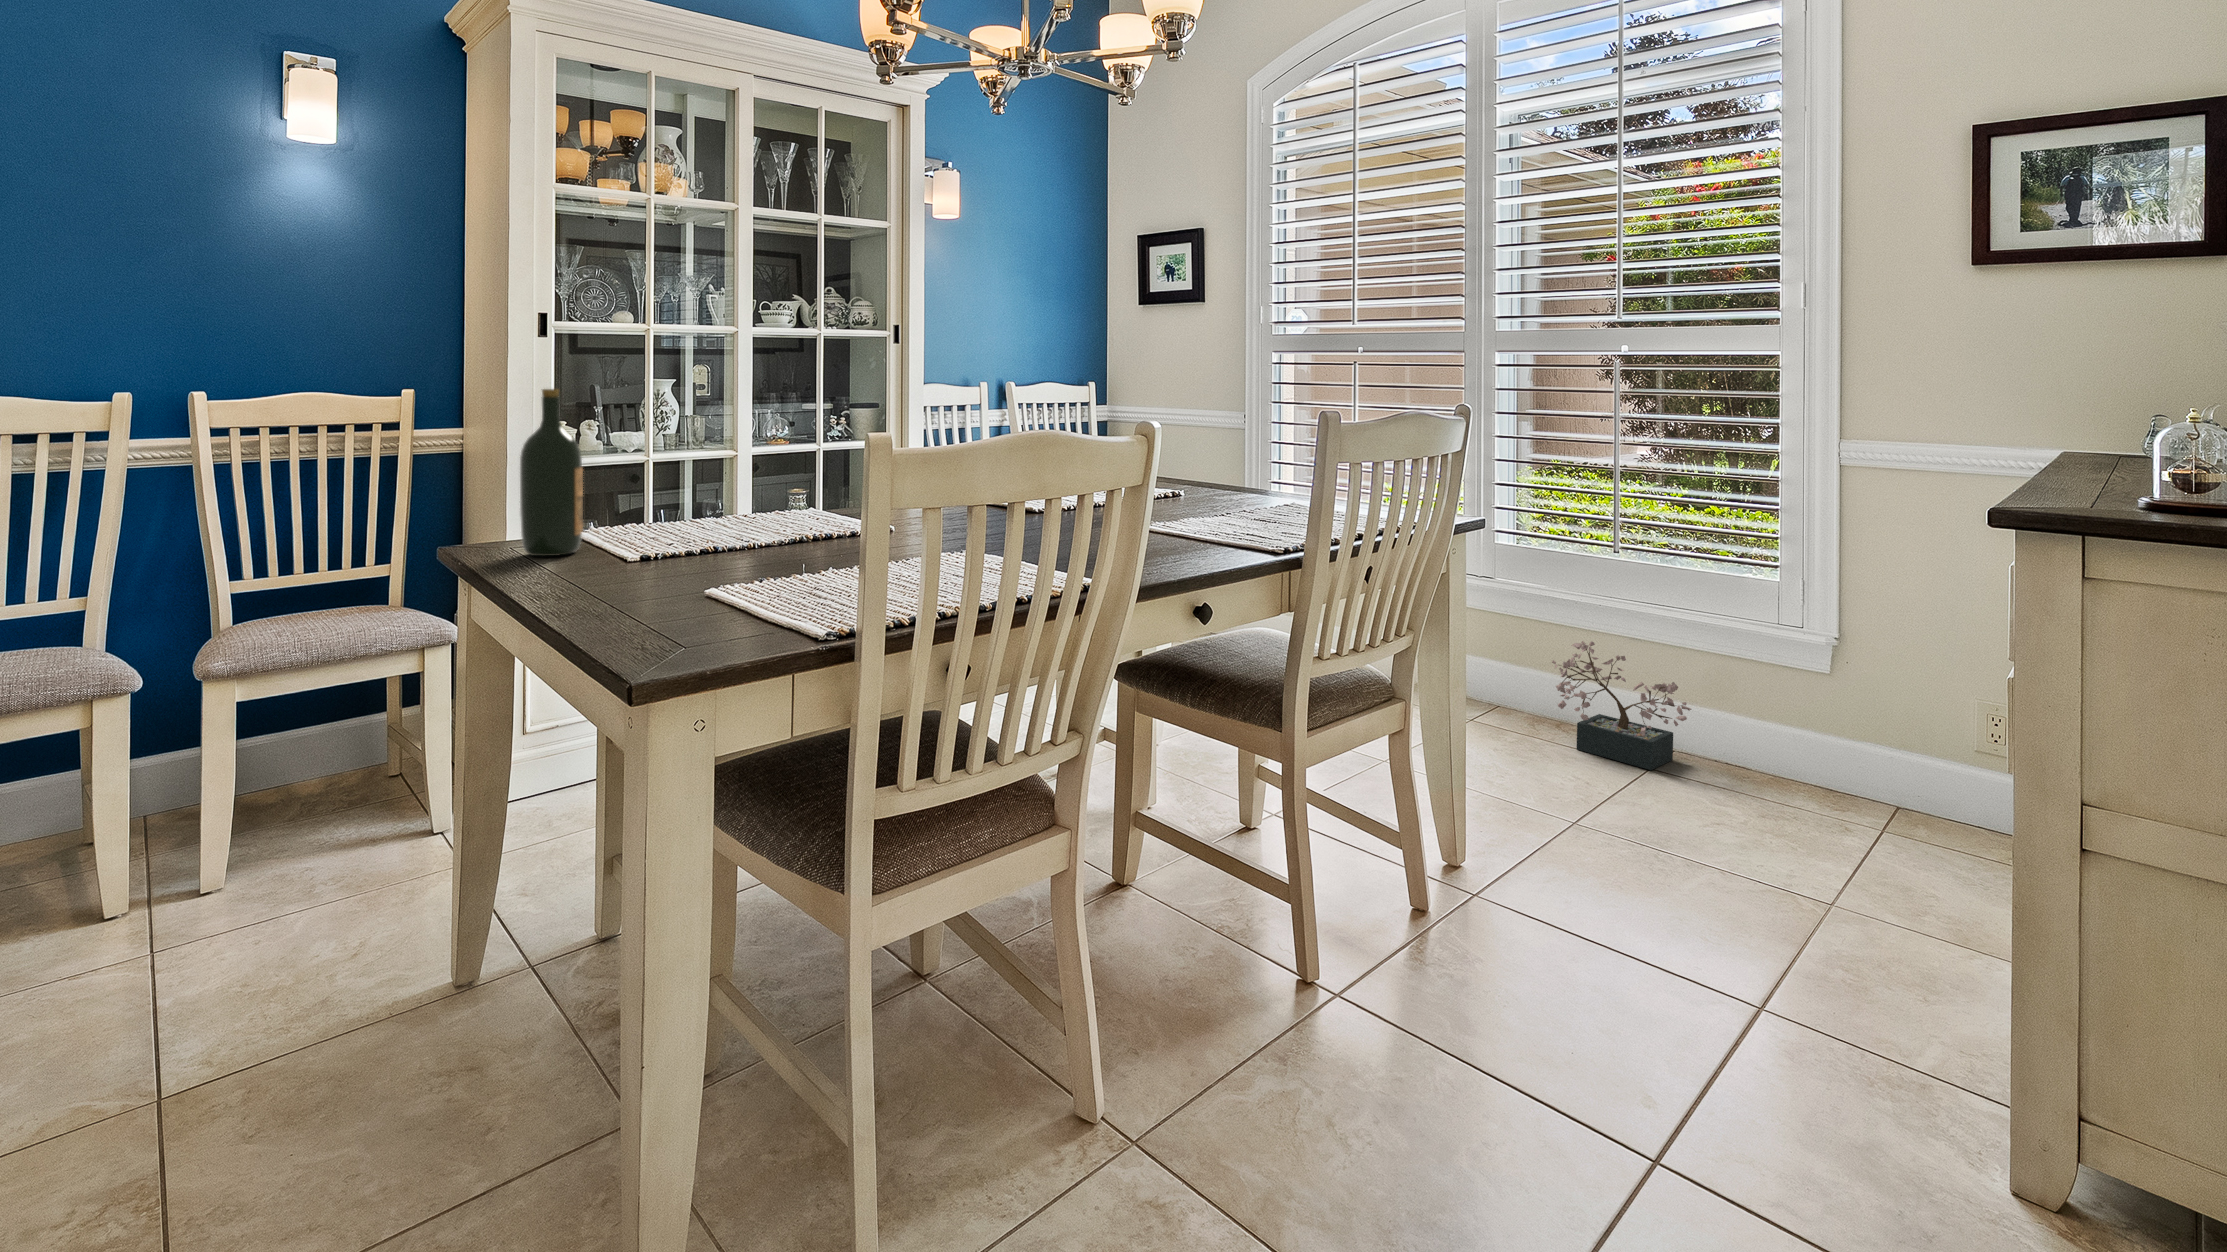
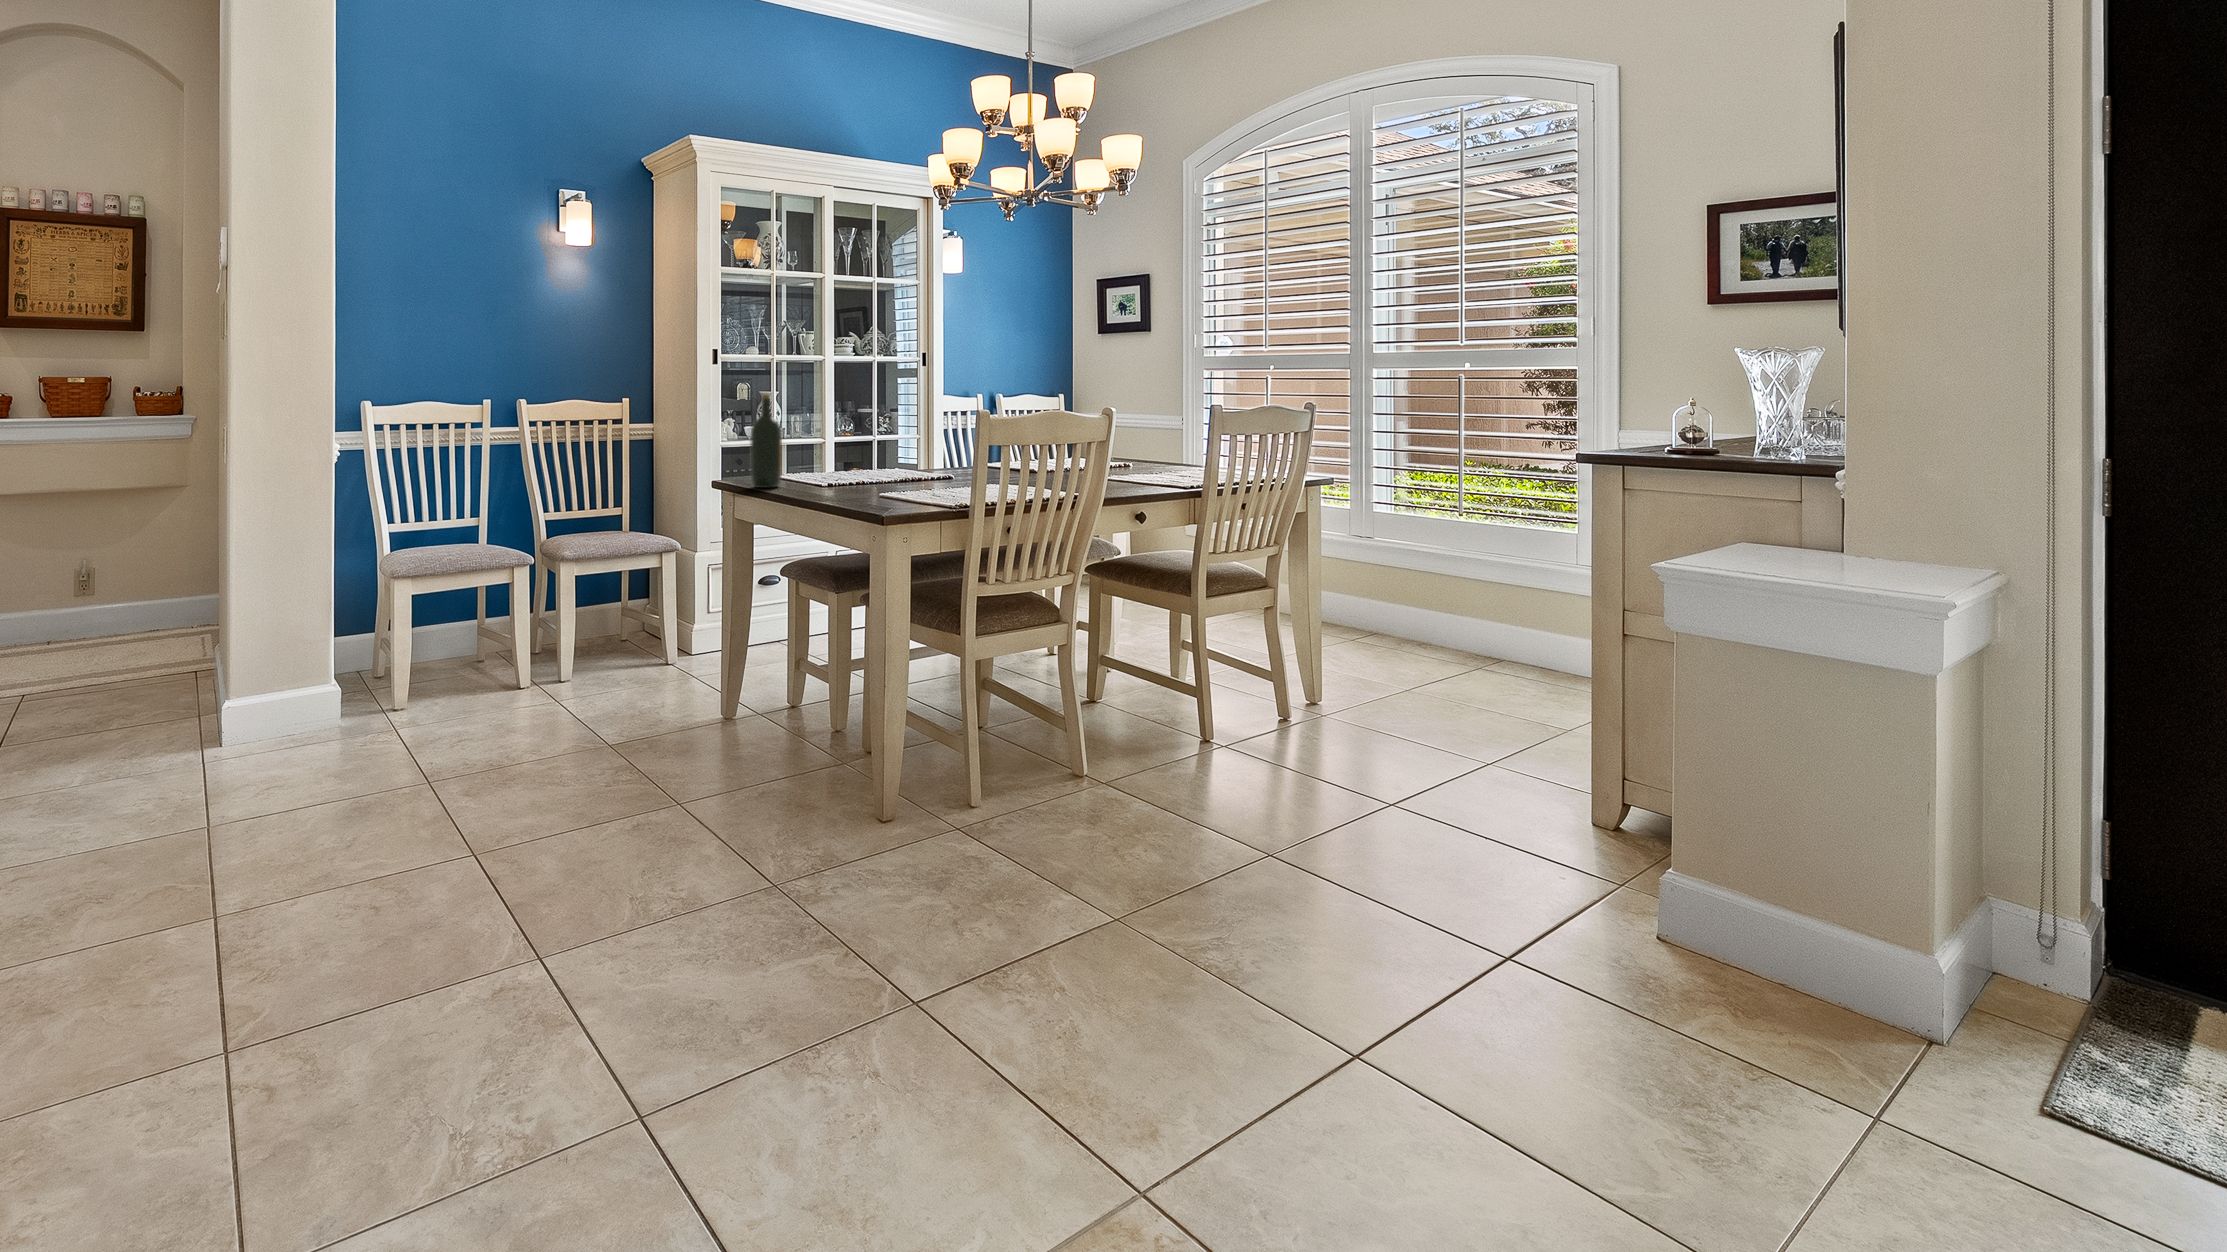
decorative plant: present [1552,641,1691,770] -> none [1412,580,1517,669]

